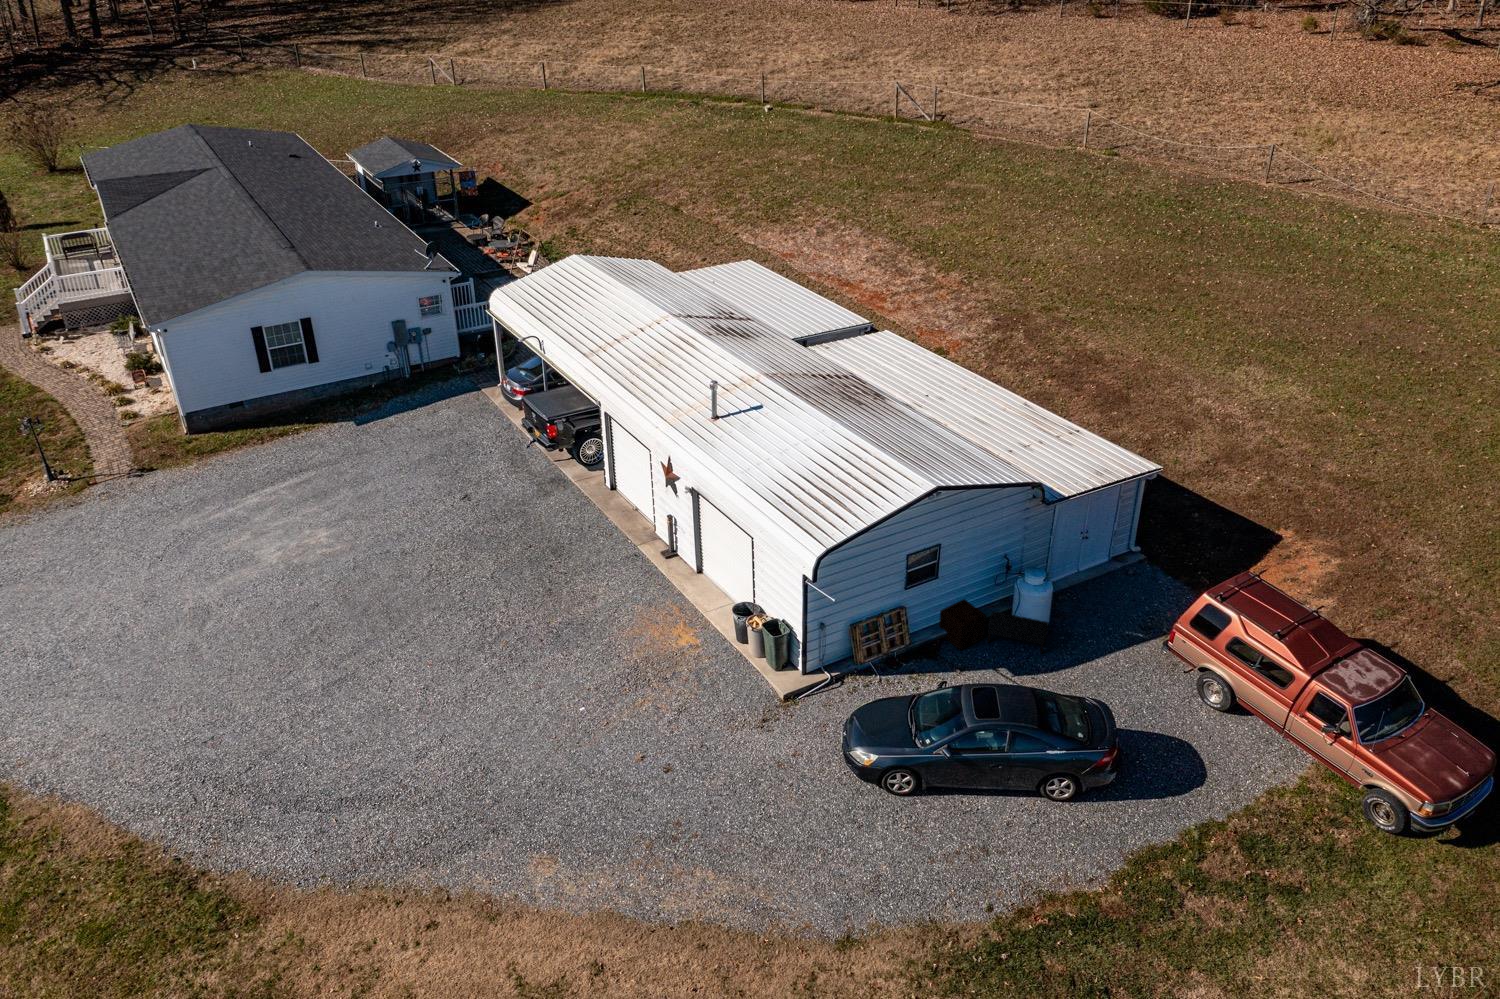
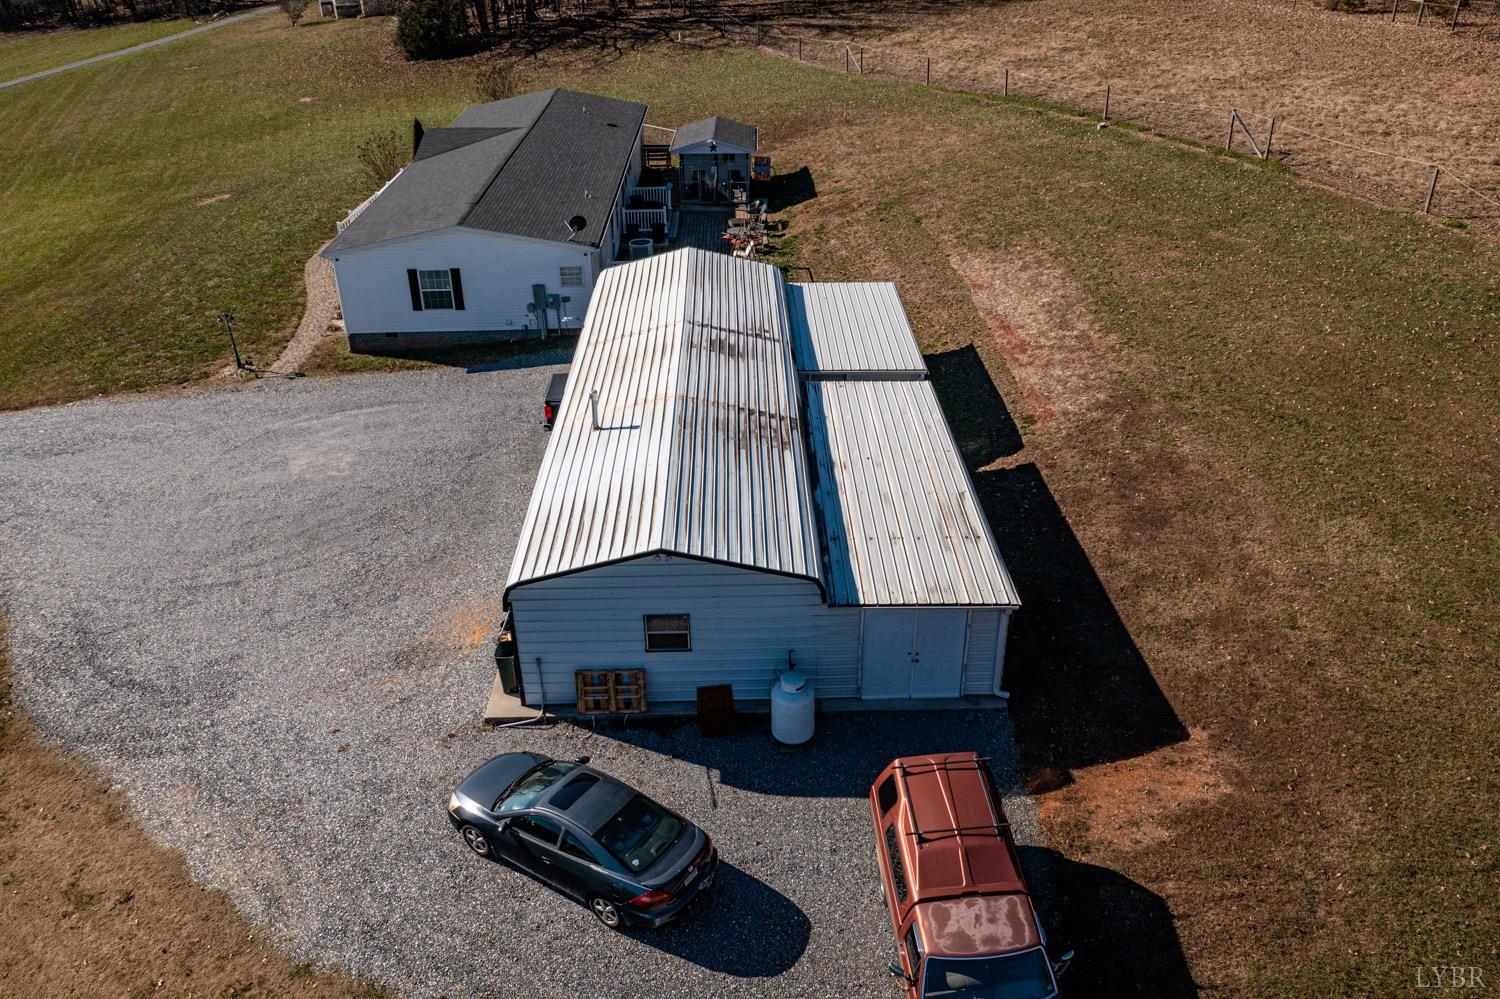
bench: present [988,612,1048,653] -> none [731,707,792,773]

